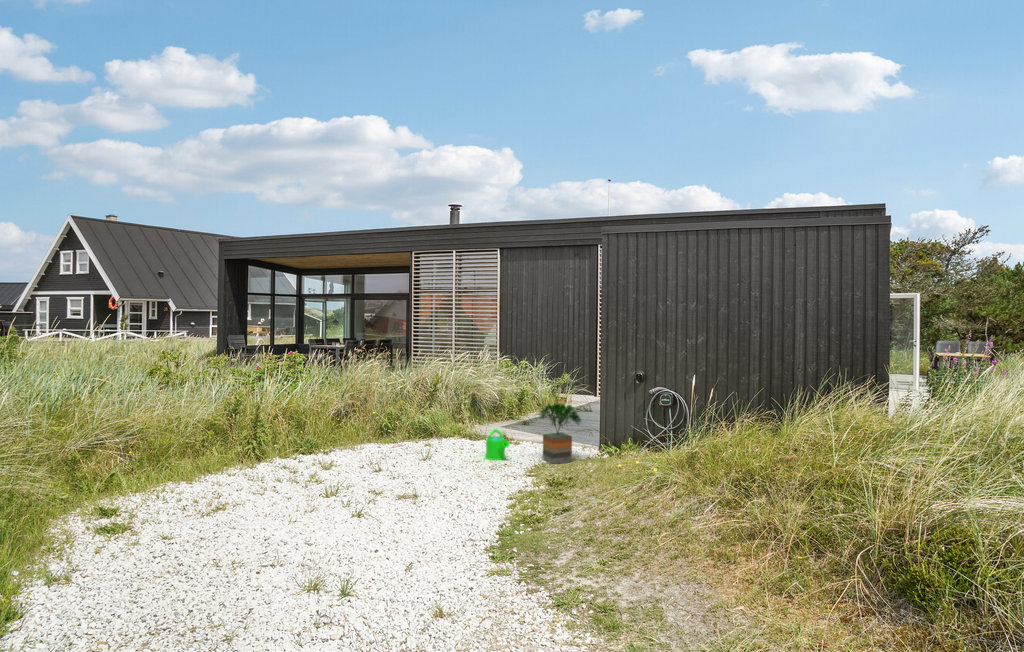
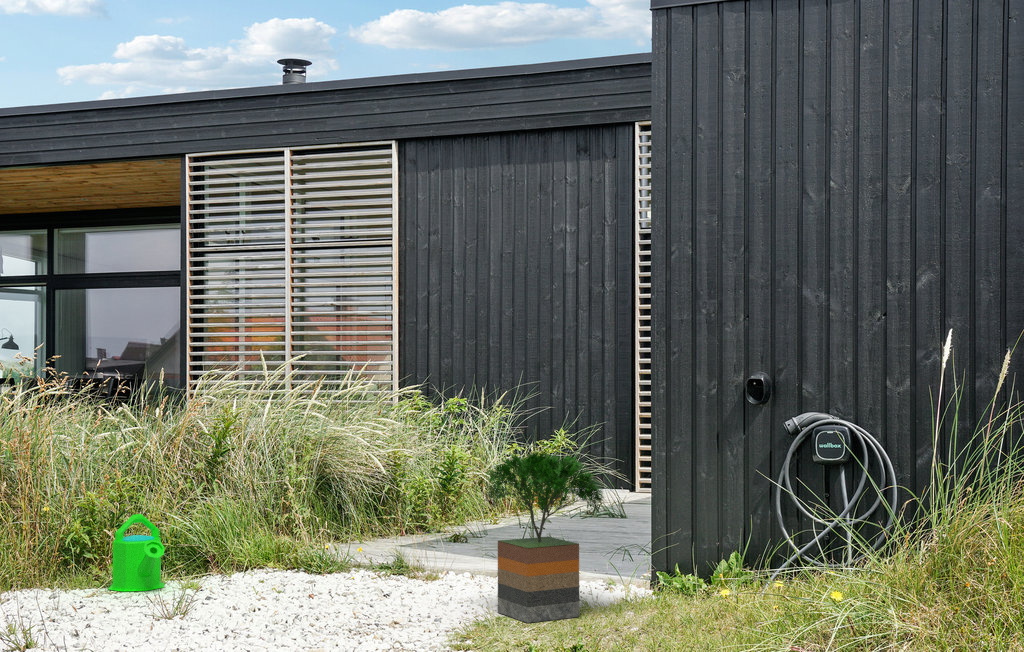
watering can: present [485,429,509,460] -> present [109,514,165,592]

